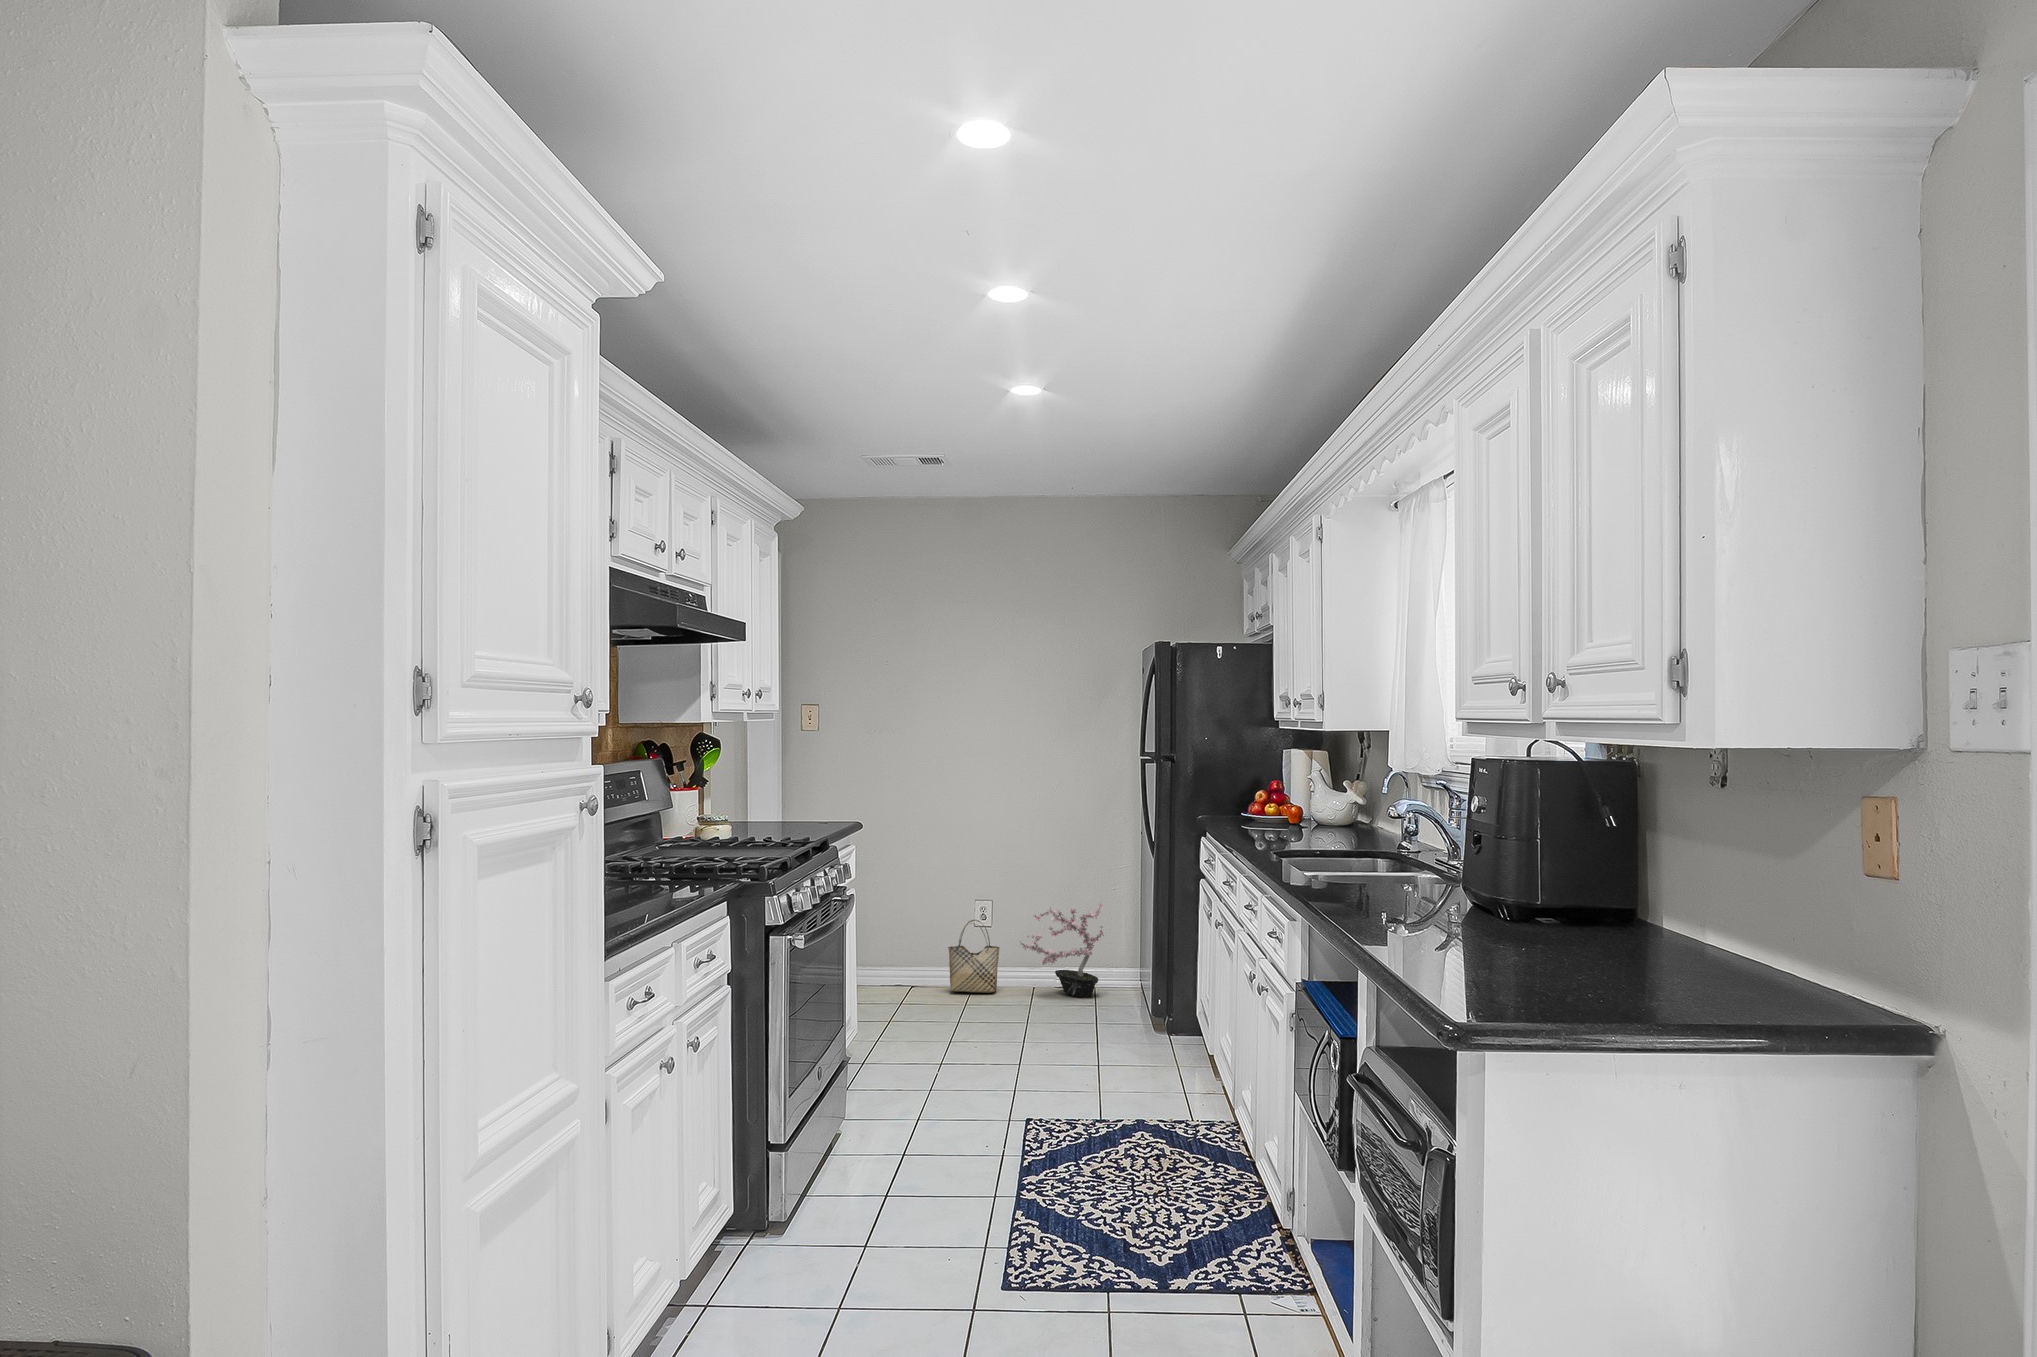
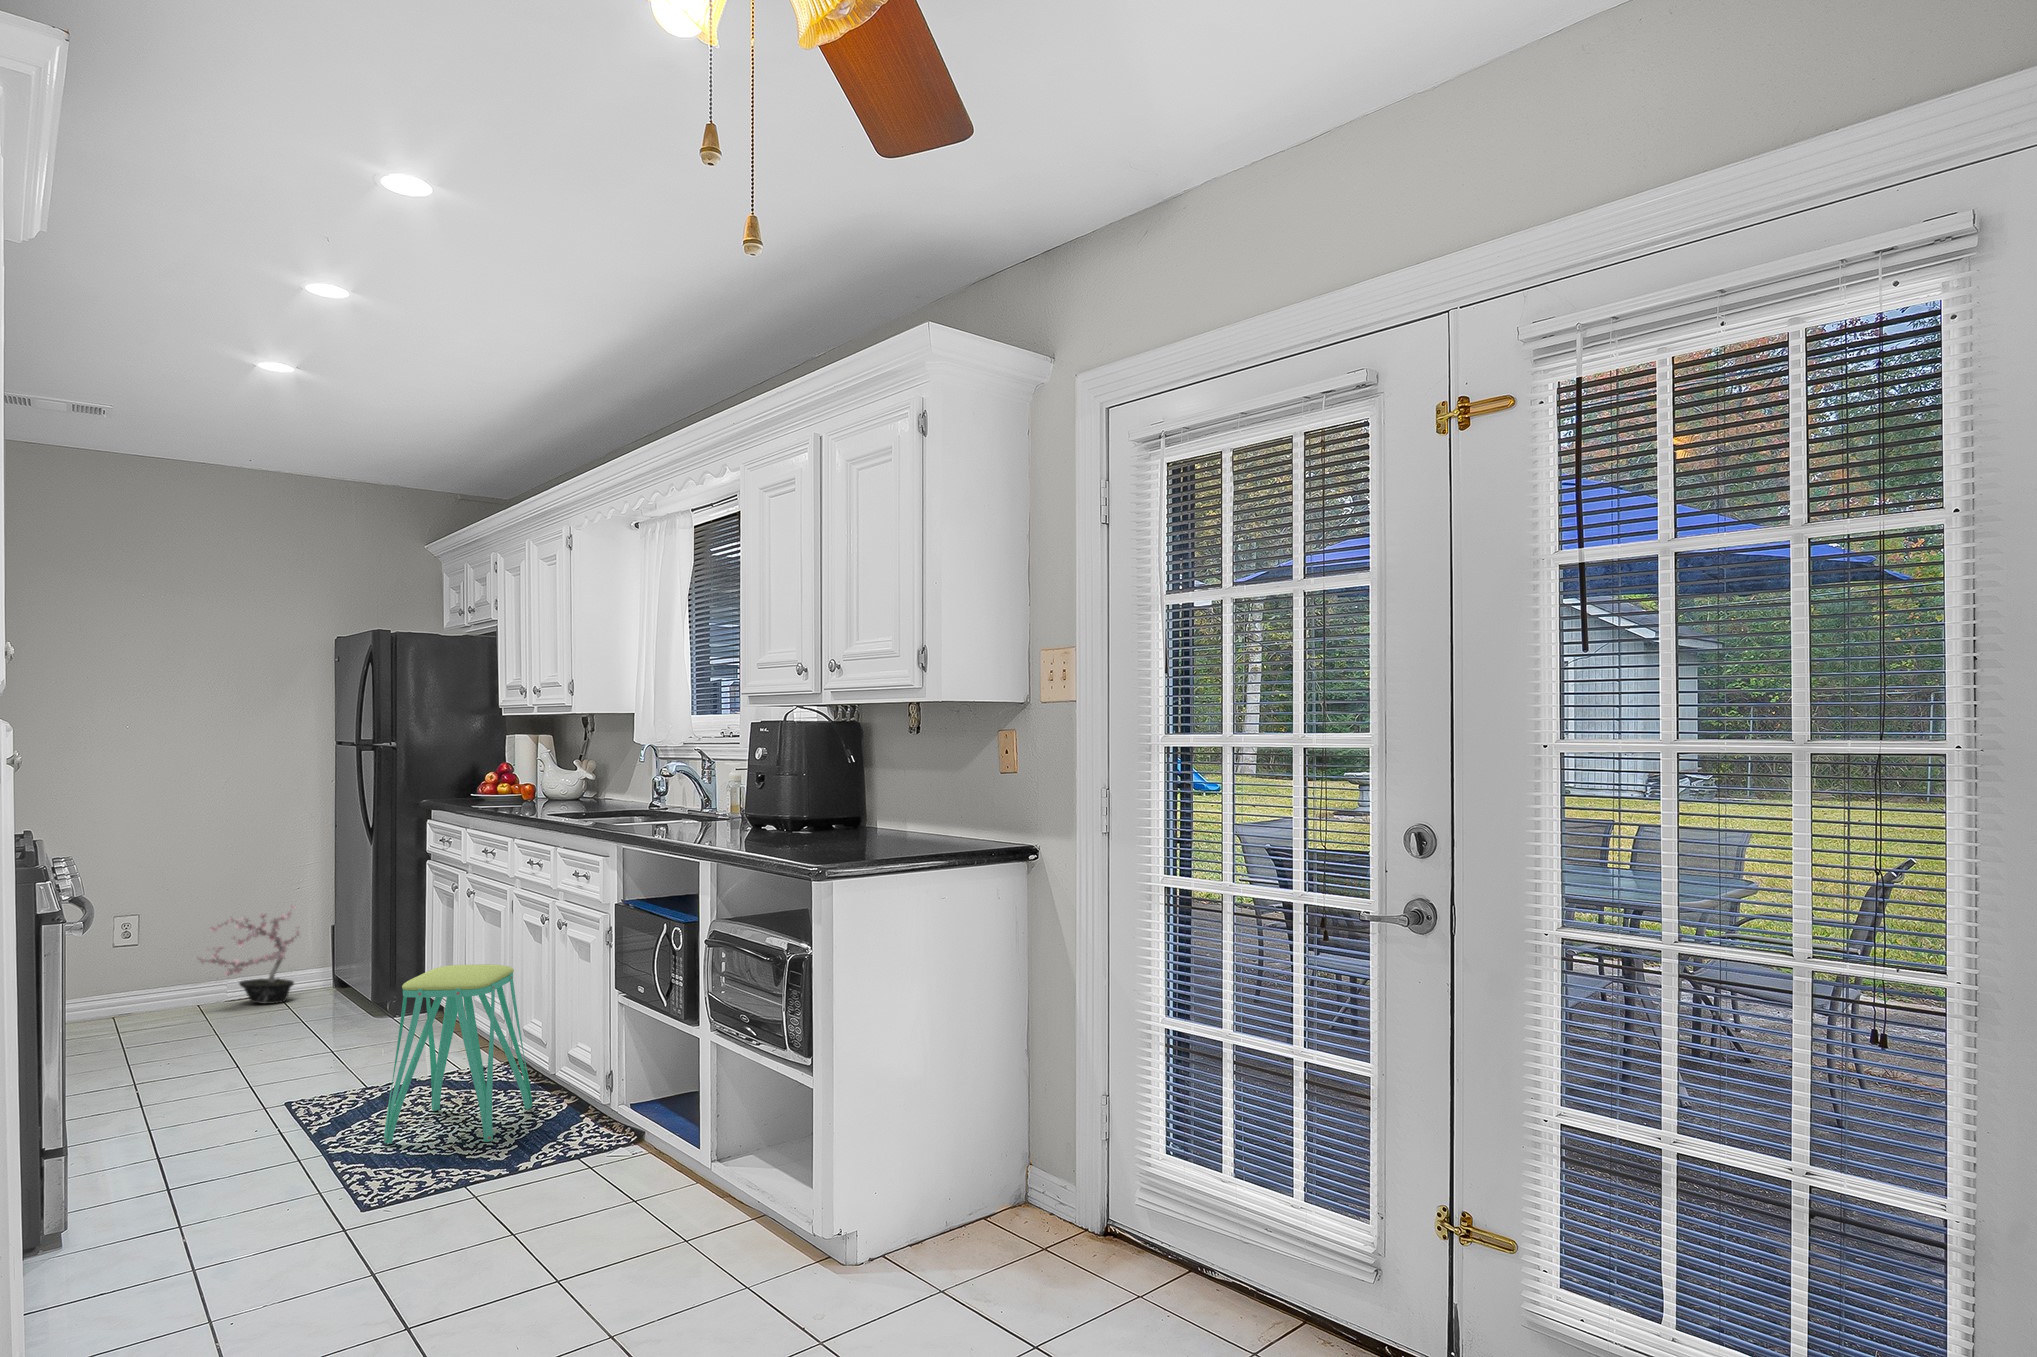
woven basket: present [948,920,1000,993] -> none [96,942,167,1025]
stool: none [1069,1013,1230,1233] -> present [384,964,532,1144]

